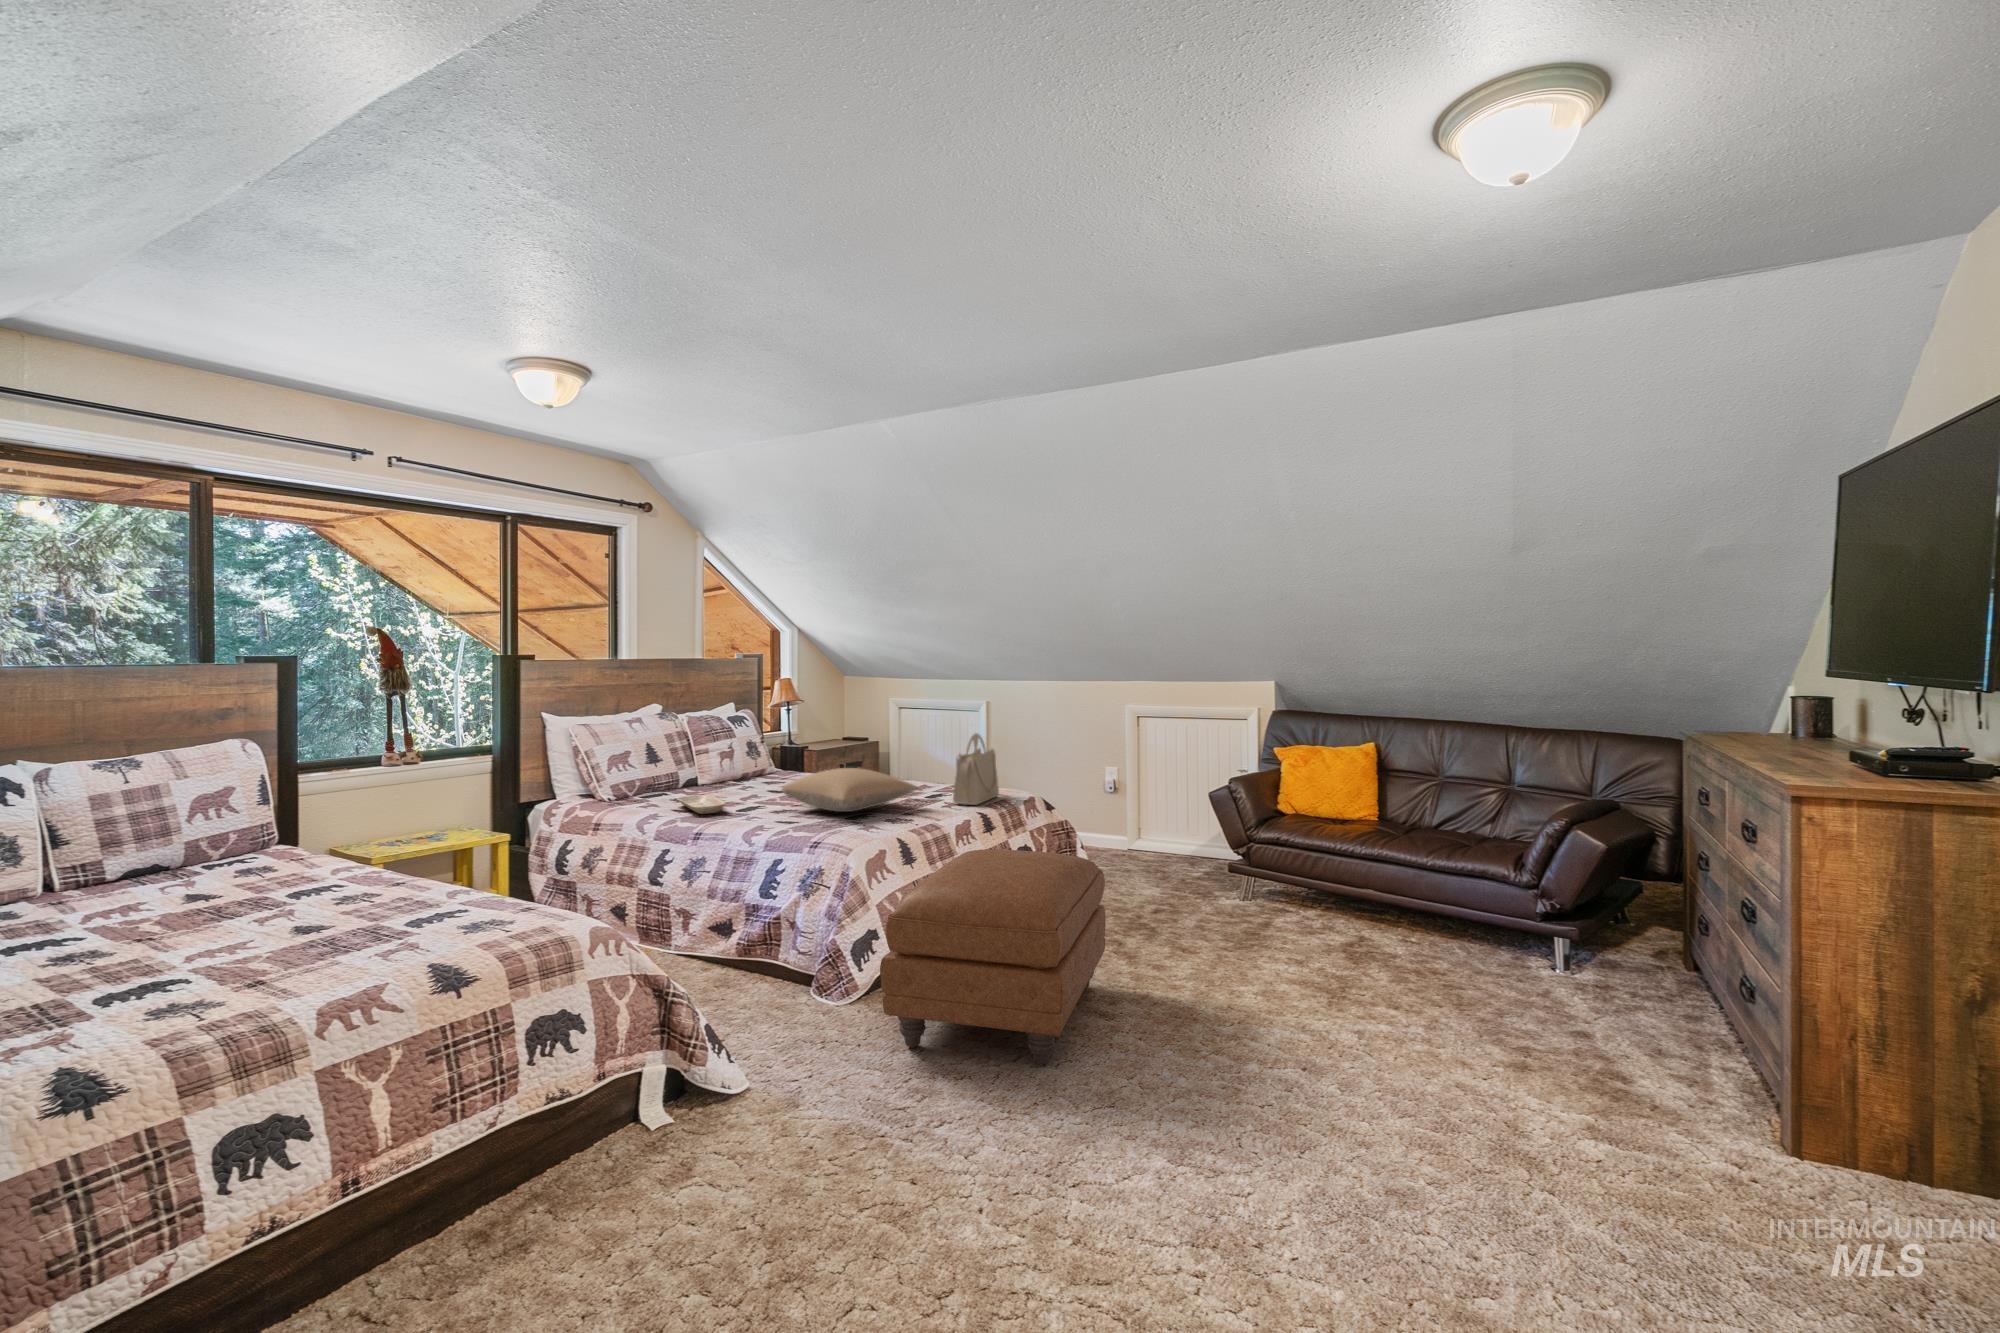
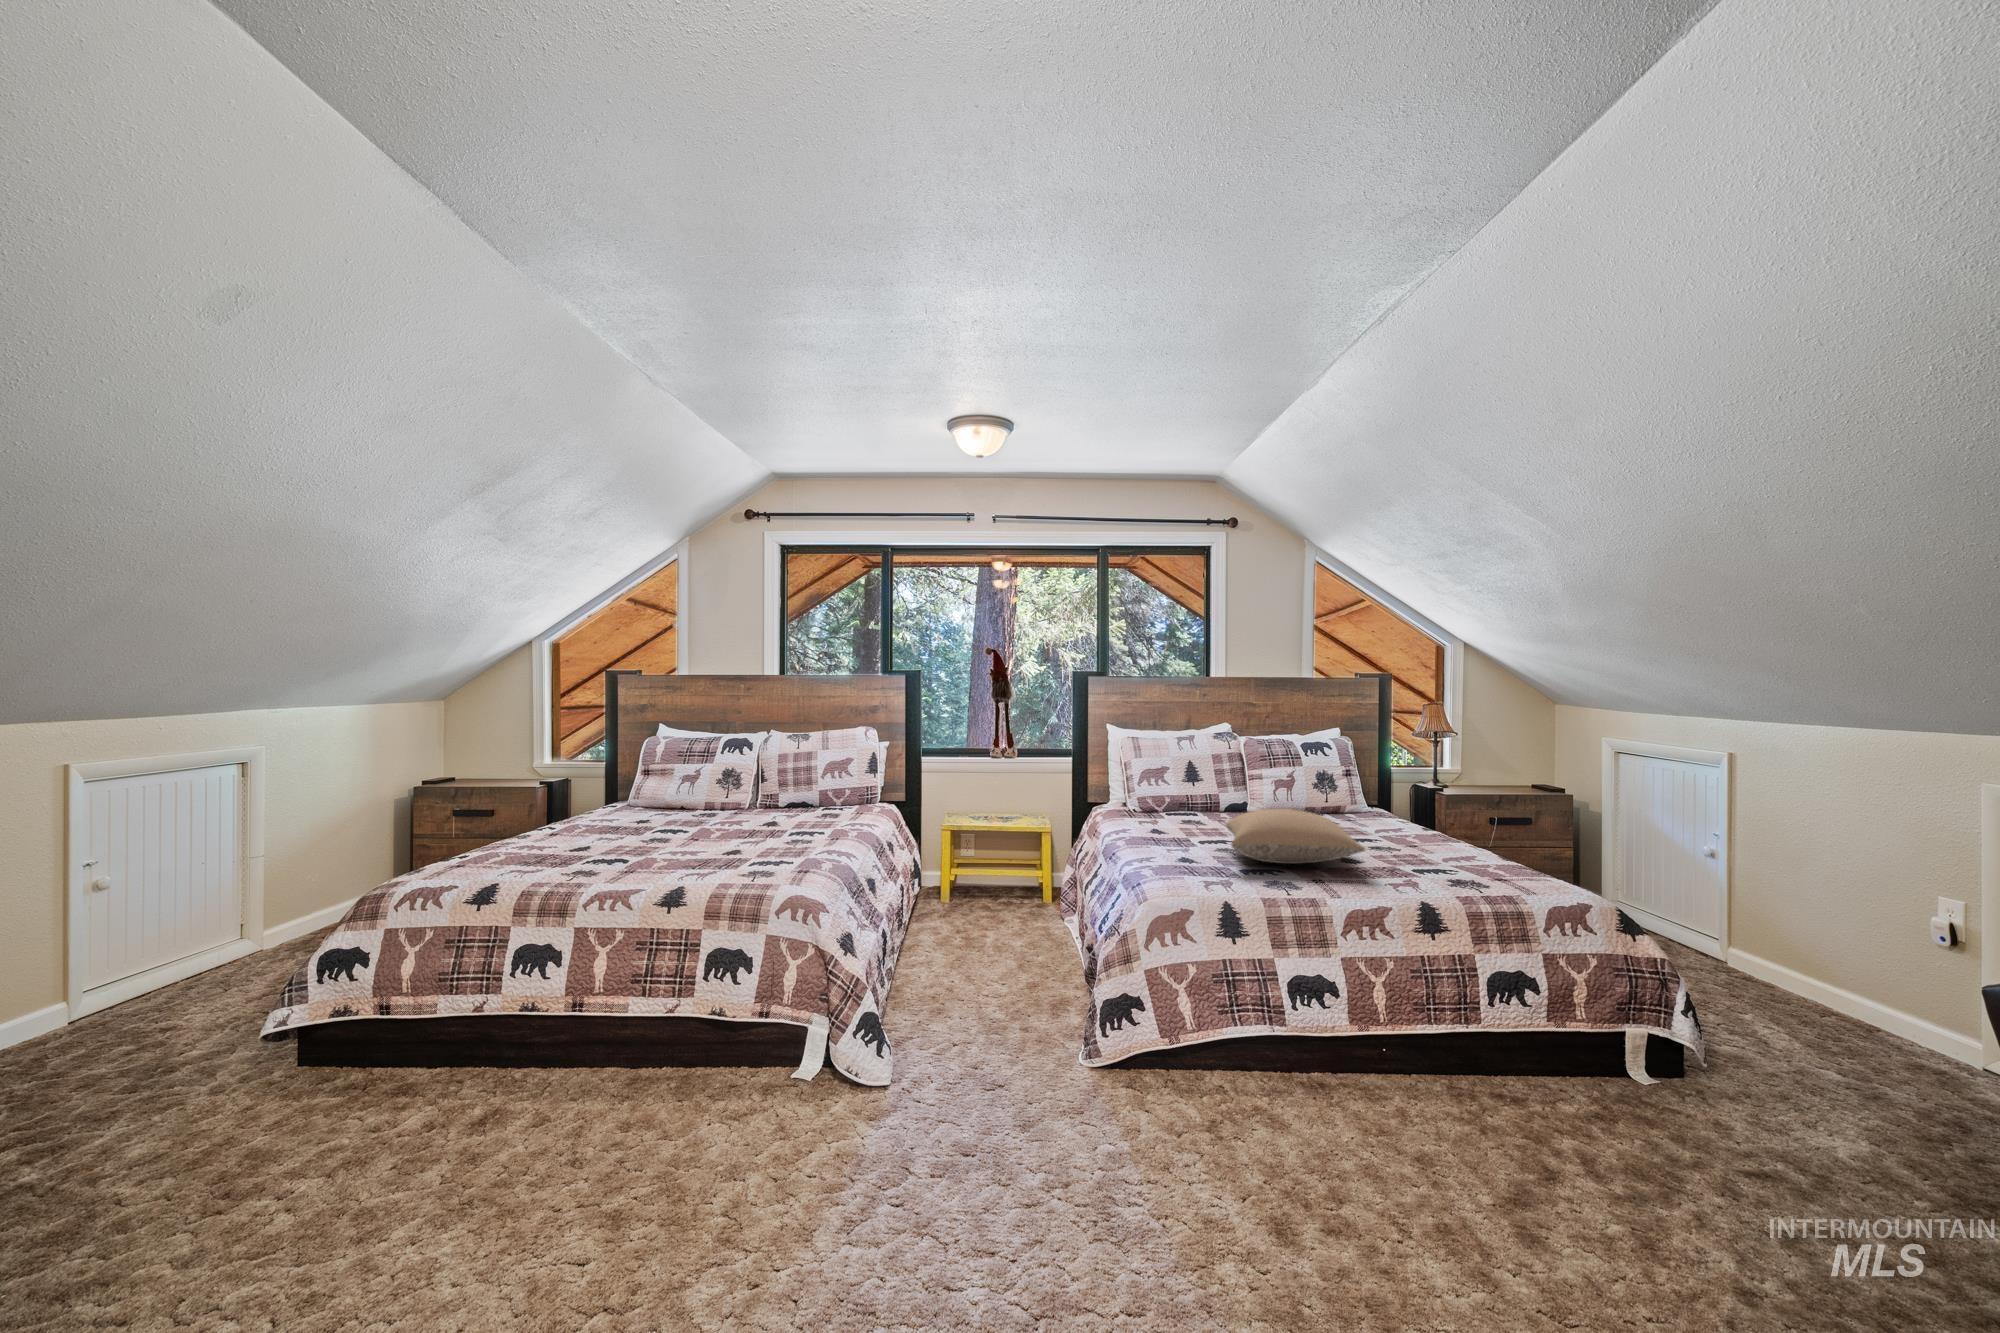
handbag: present [953,733,999,805] -> none [1426,787,1529,891]
tray: present [676,795,726,814] -> none [1143,818,1195,838]
ottoman: present [880,849,1106,1065] -> none [1017,933,1407,1236]

